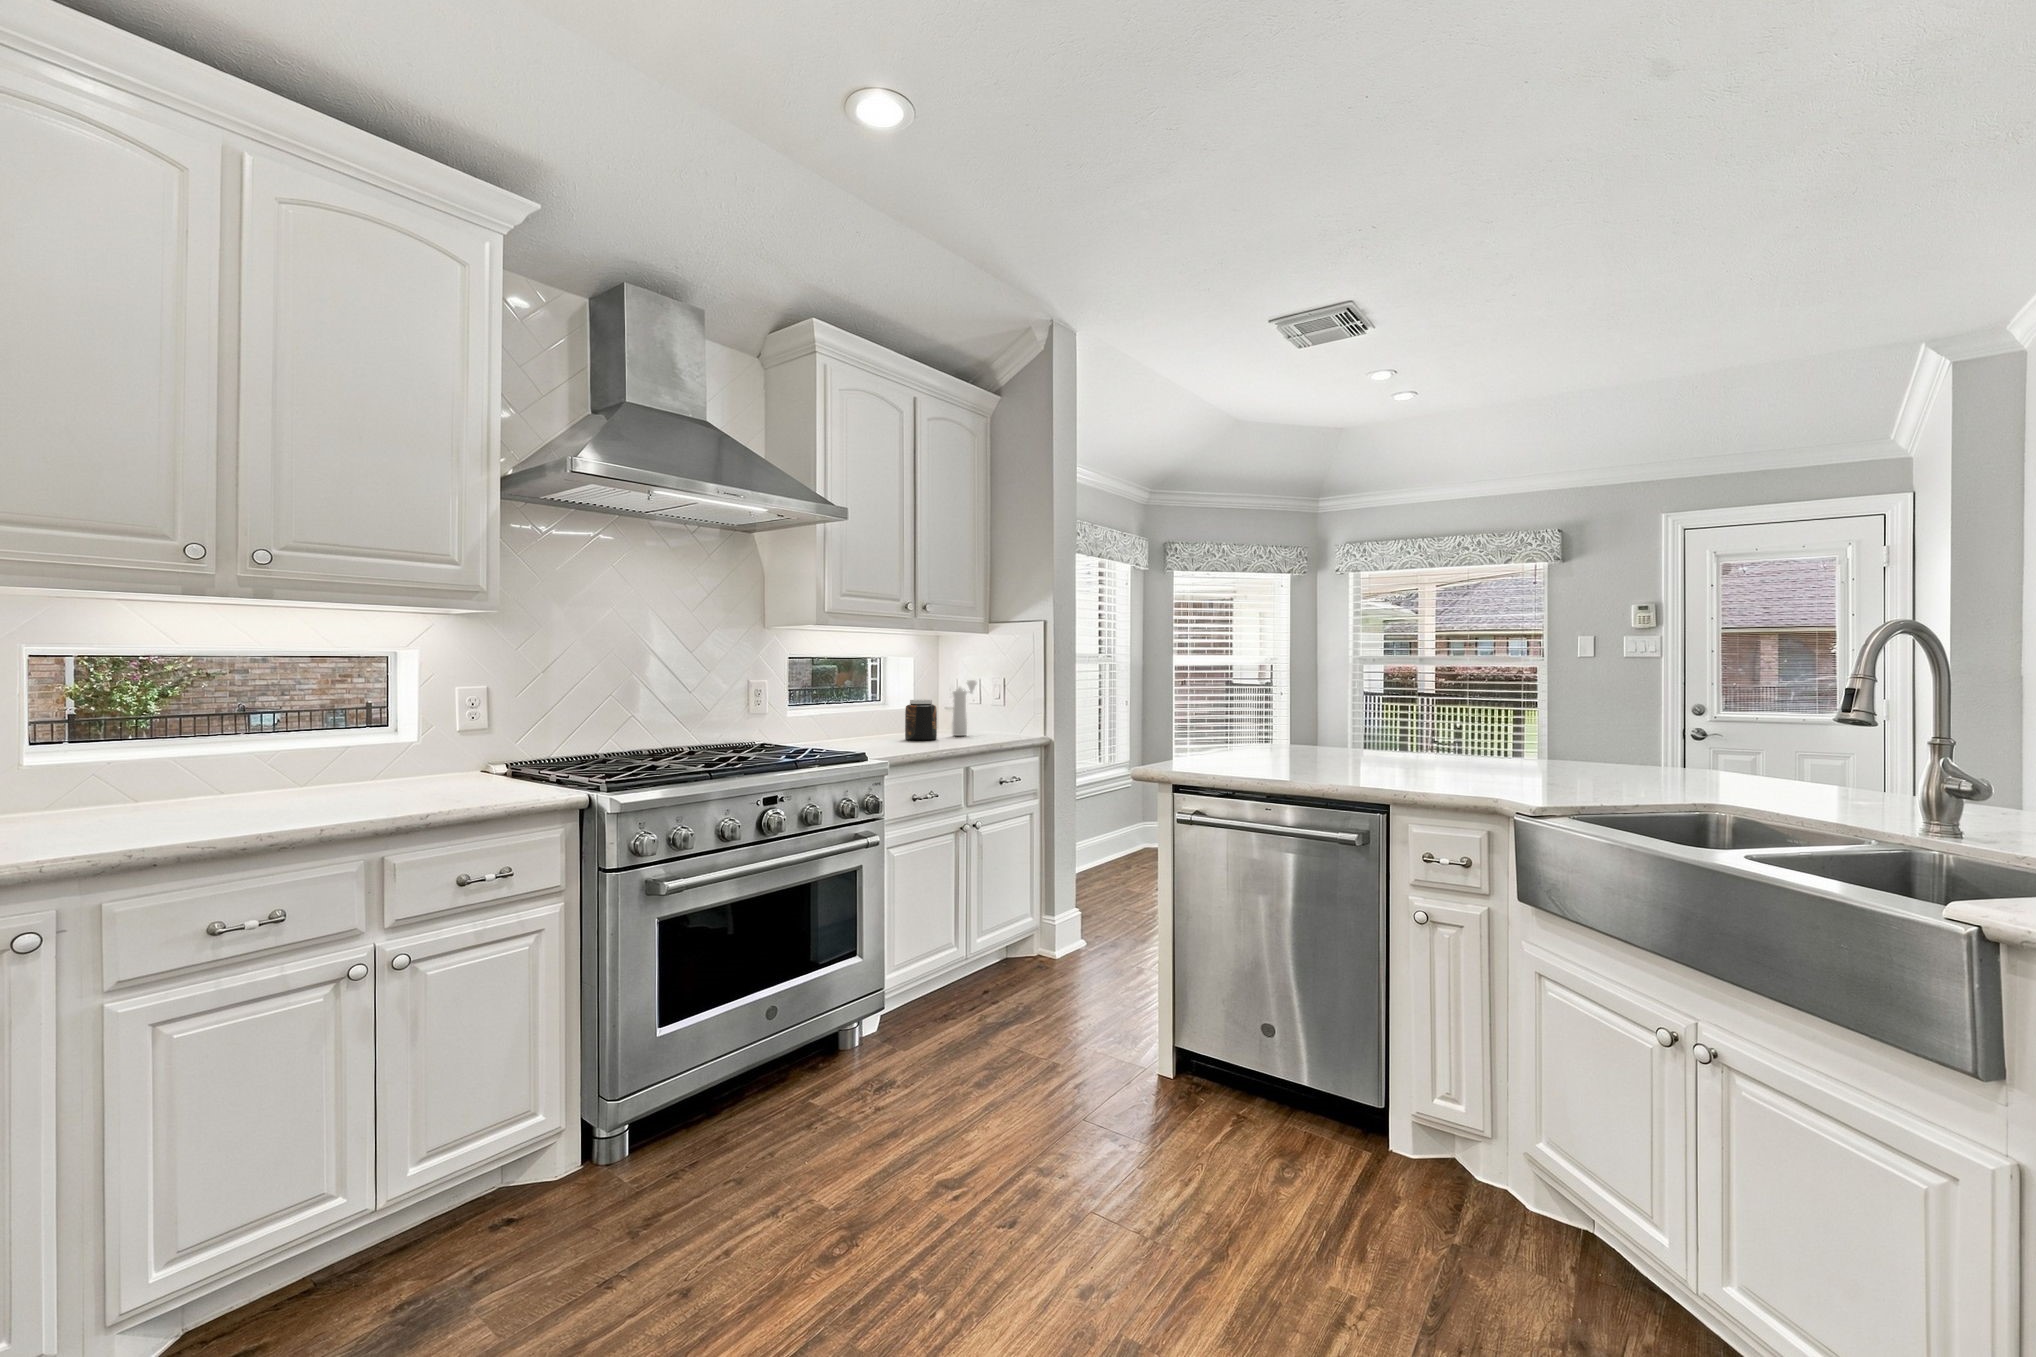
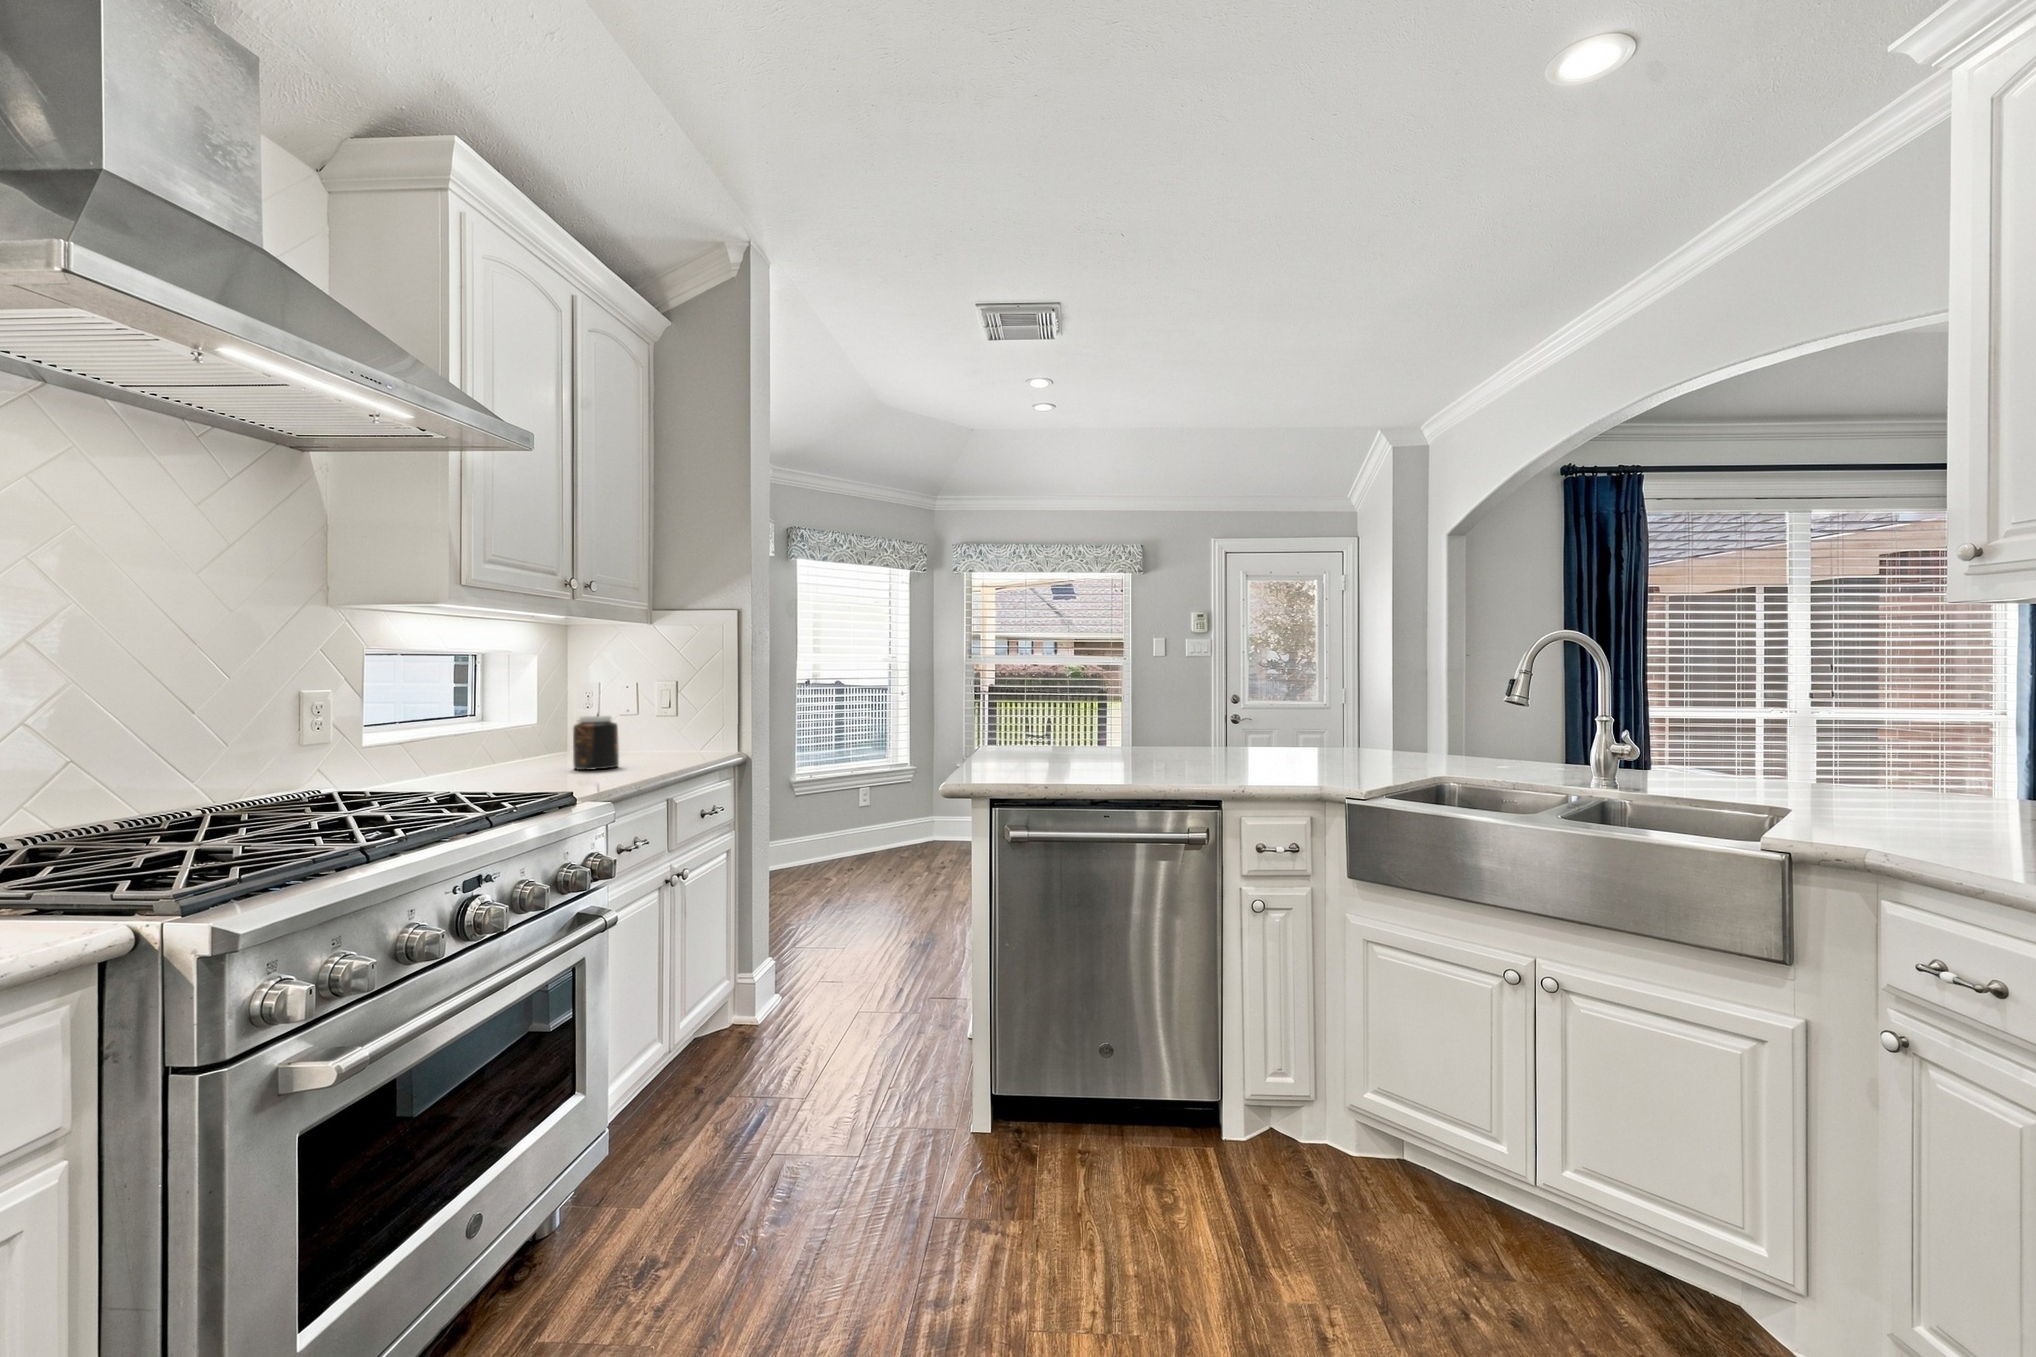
pepper mill: present [952,680,977,736] -> none [627,689,654,760]

